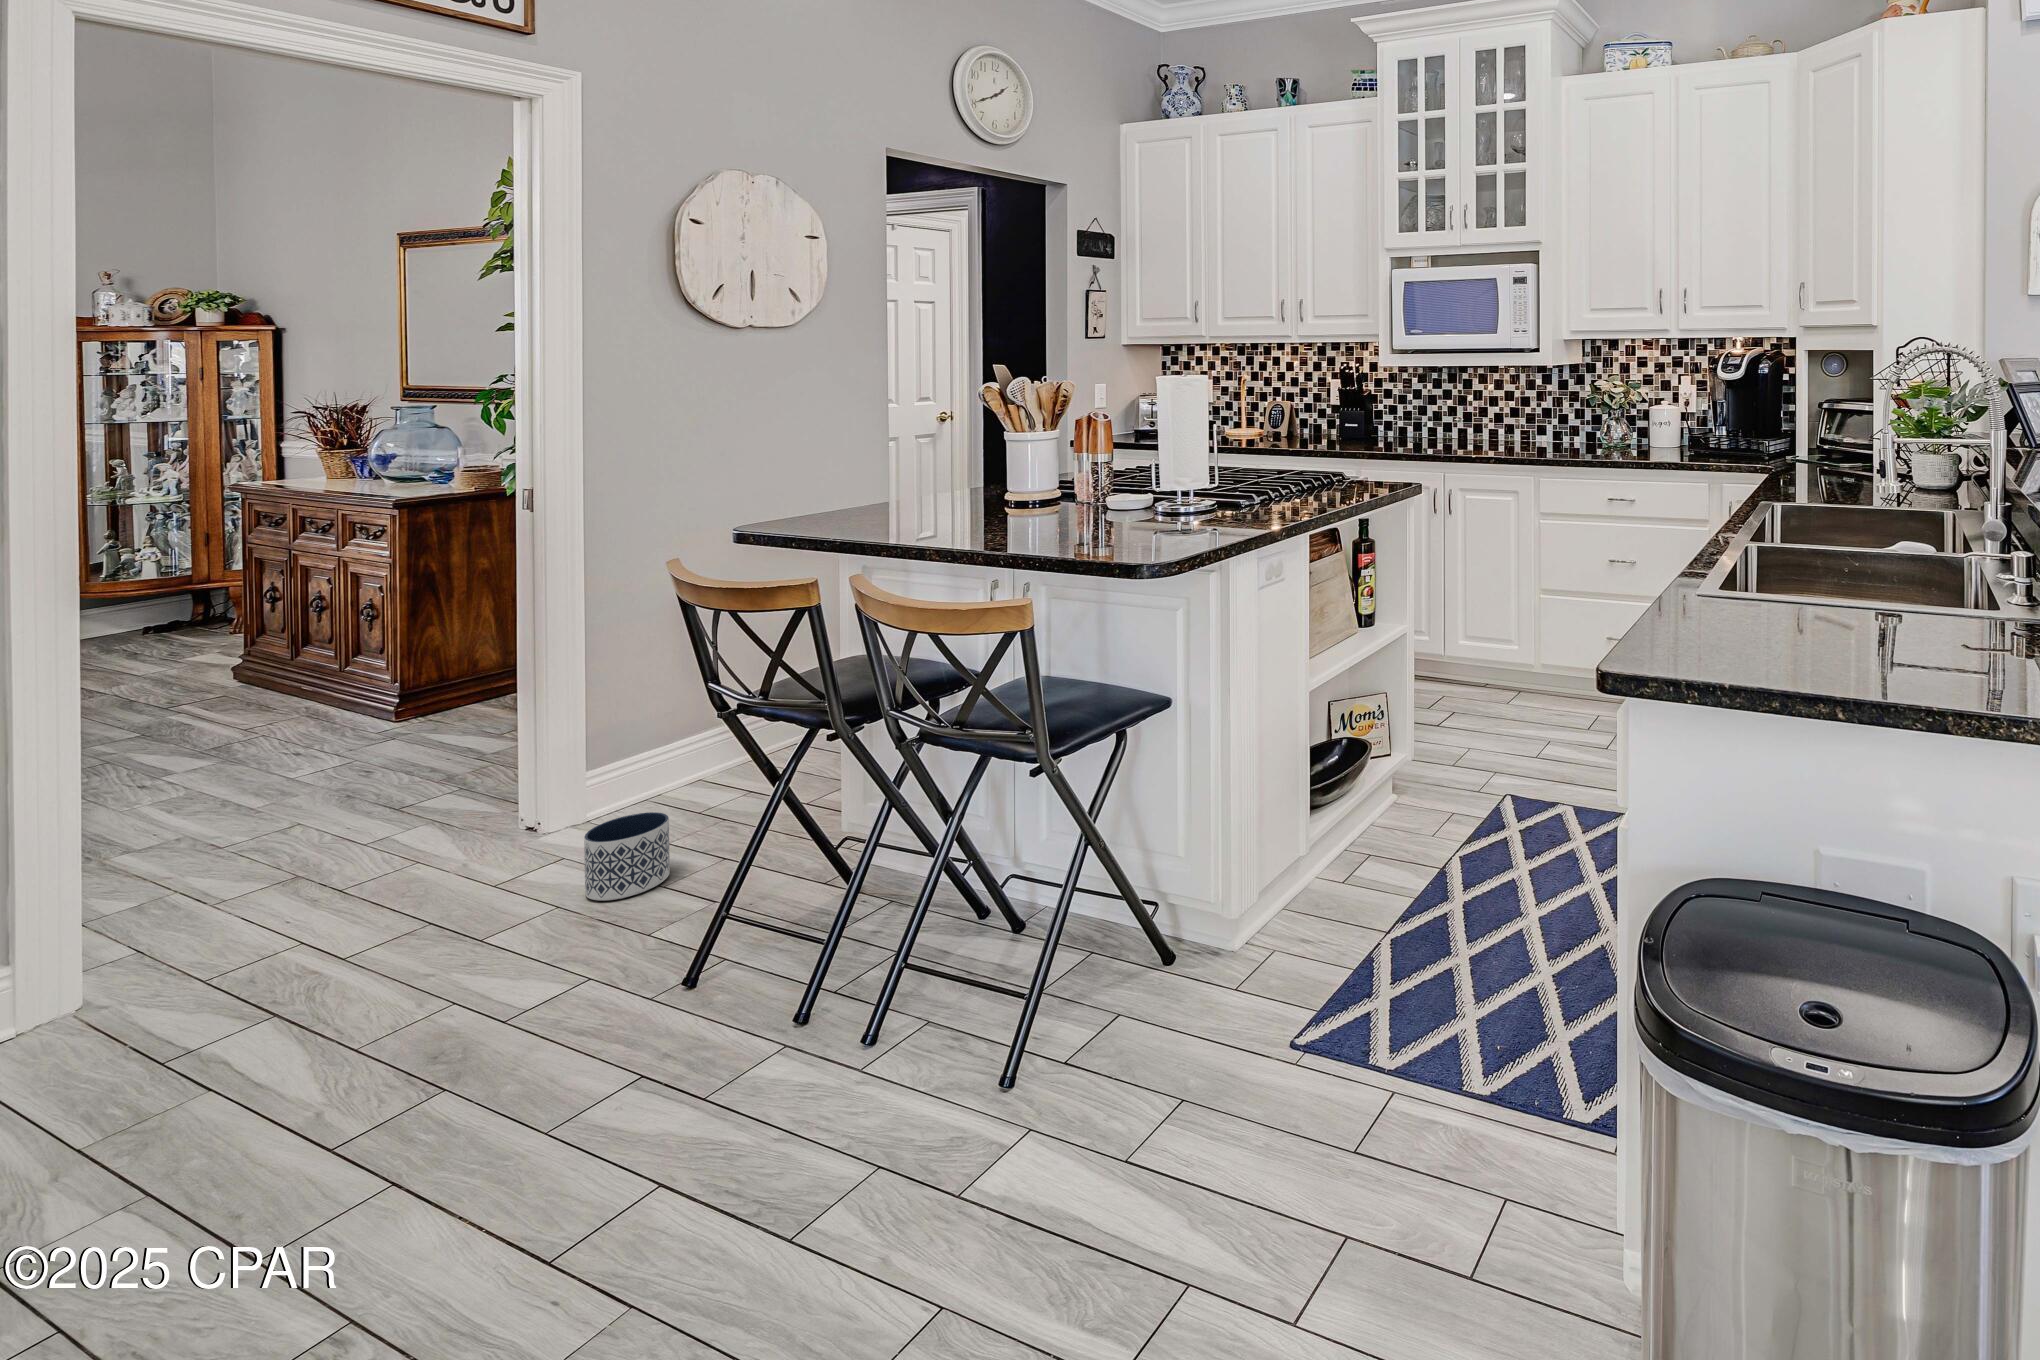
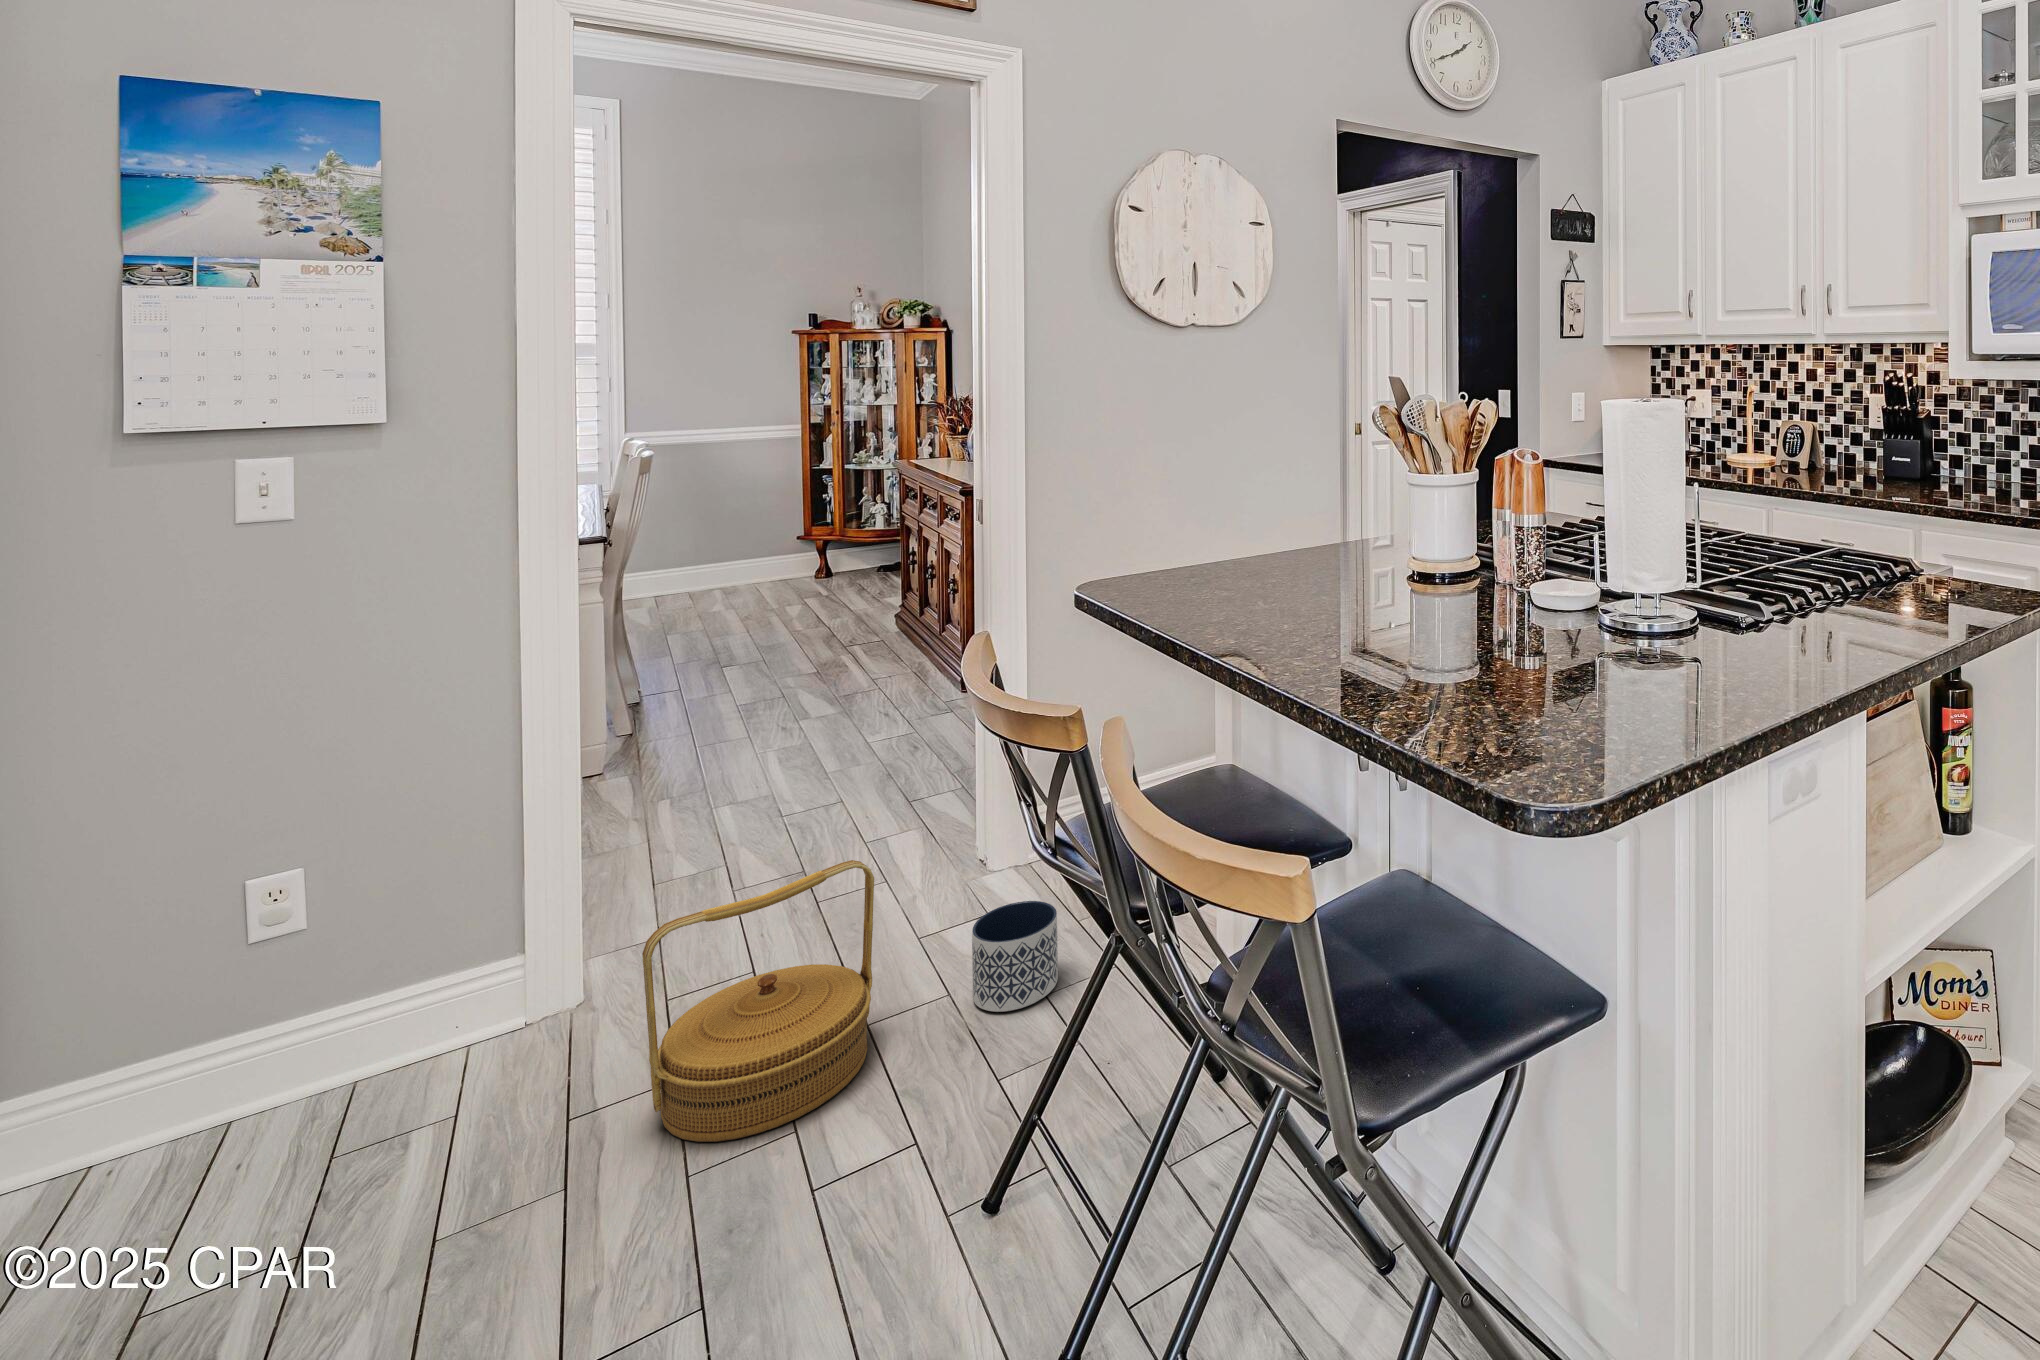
basket: none [271,788,498,1028] -> present [642,860,874,1142]

